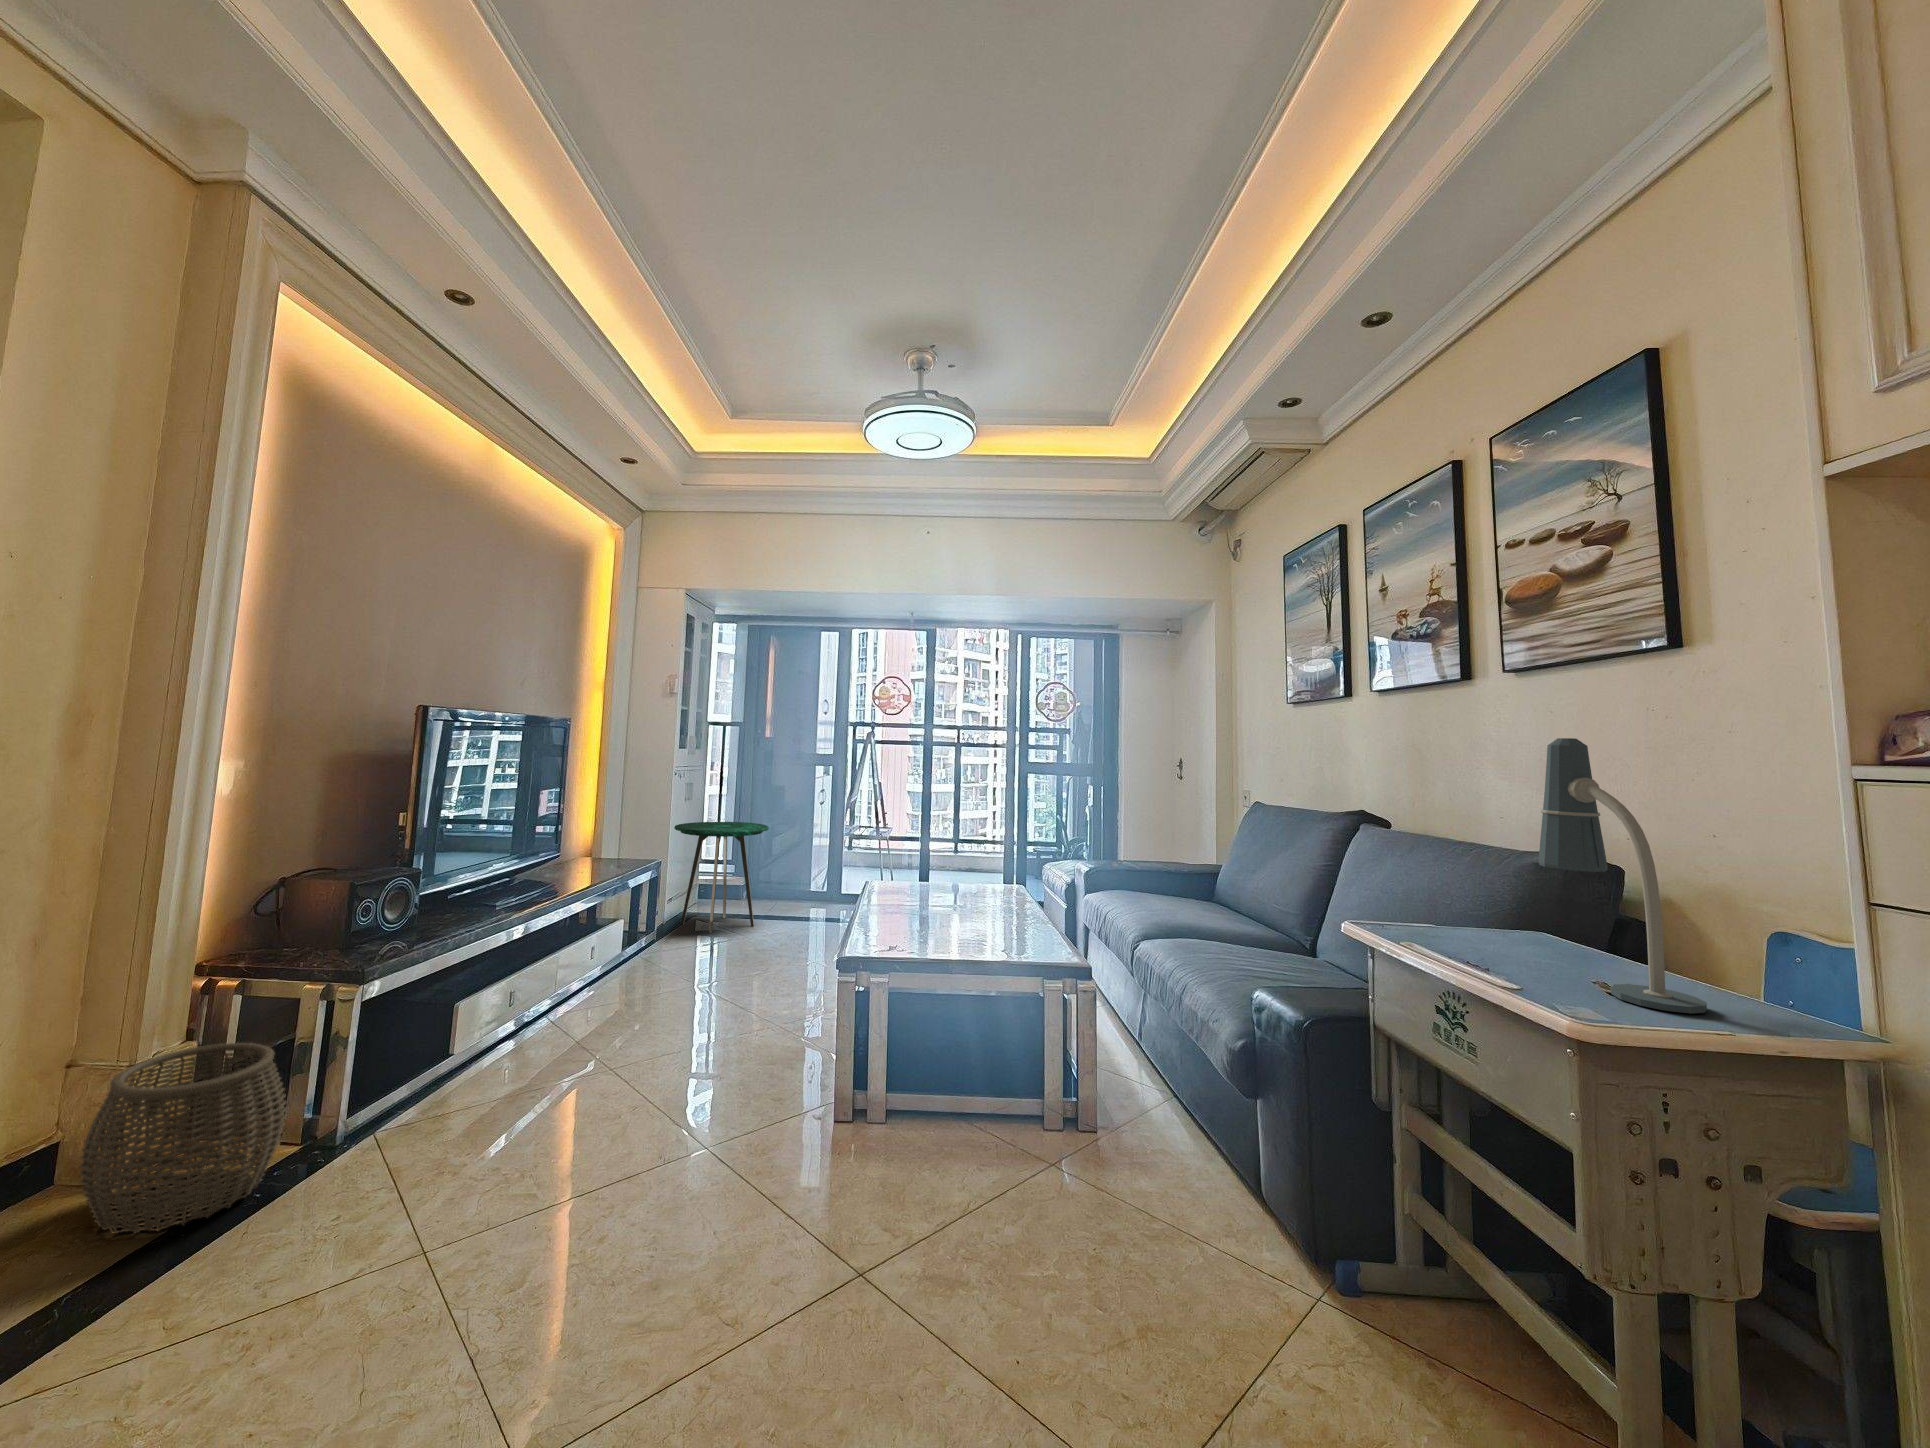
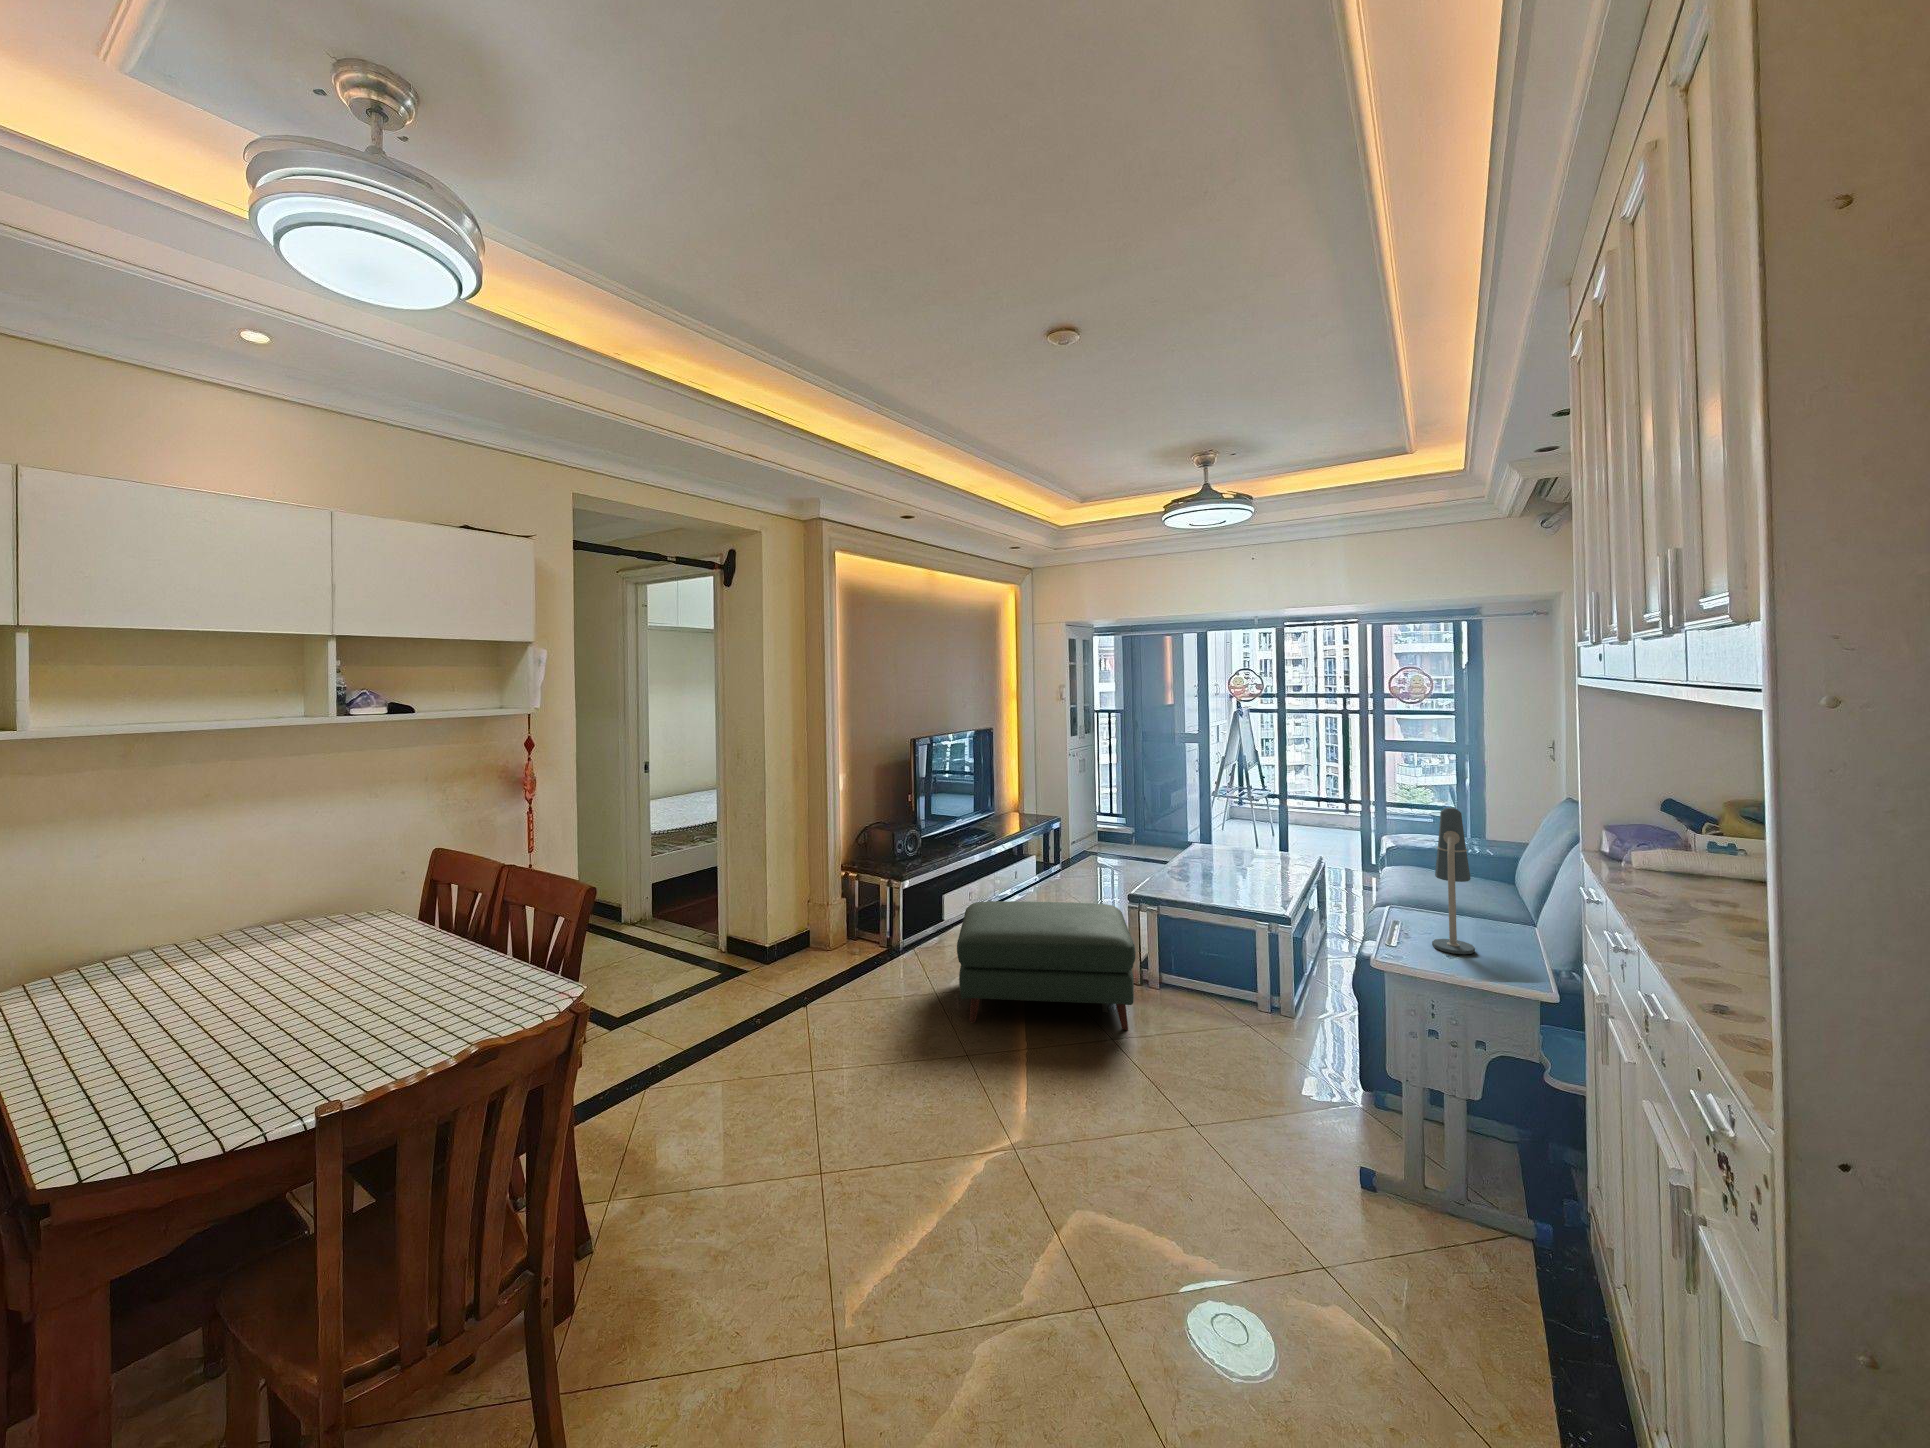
side table: present [674,822,769,933] -> none [1071,789,1139,868]
ottoman: none [499,987,904,1337] -> present [957,901,1136,1030]
woven basket: present [79,1043,287,1234] -> none [820,901,882,968]

